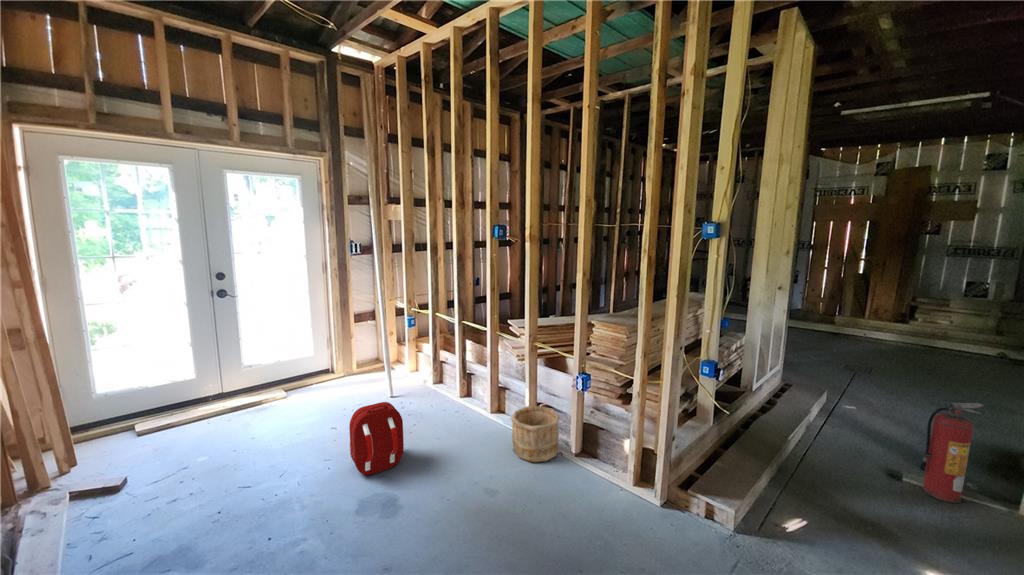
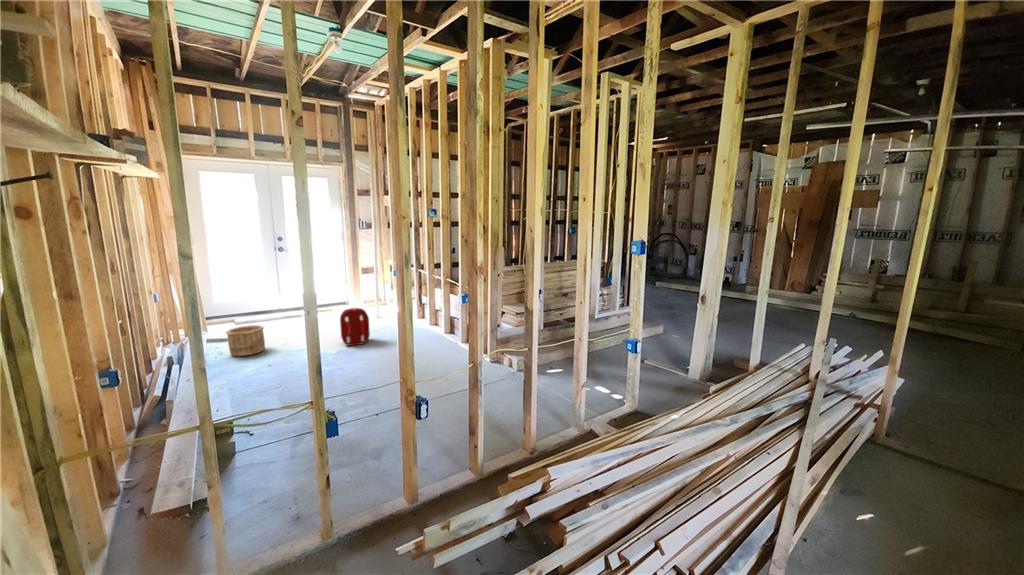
fire extinguisher: present [920,403,983,503] -> none [655,314,683,373]
wooden bucket: present [511,406,559,462] -> present [226,325,265,356]

